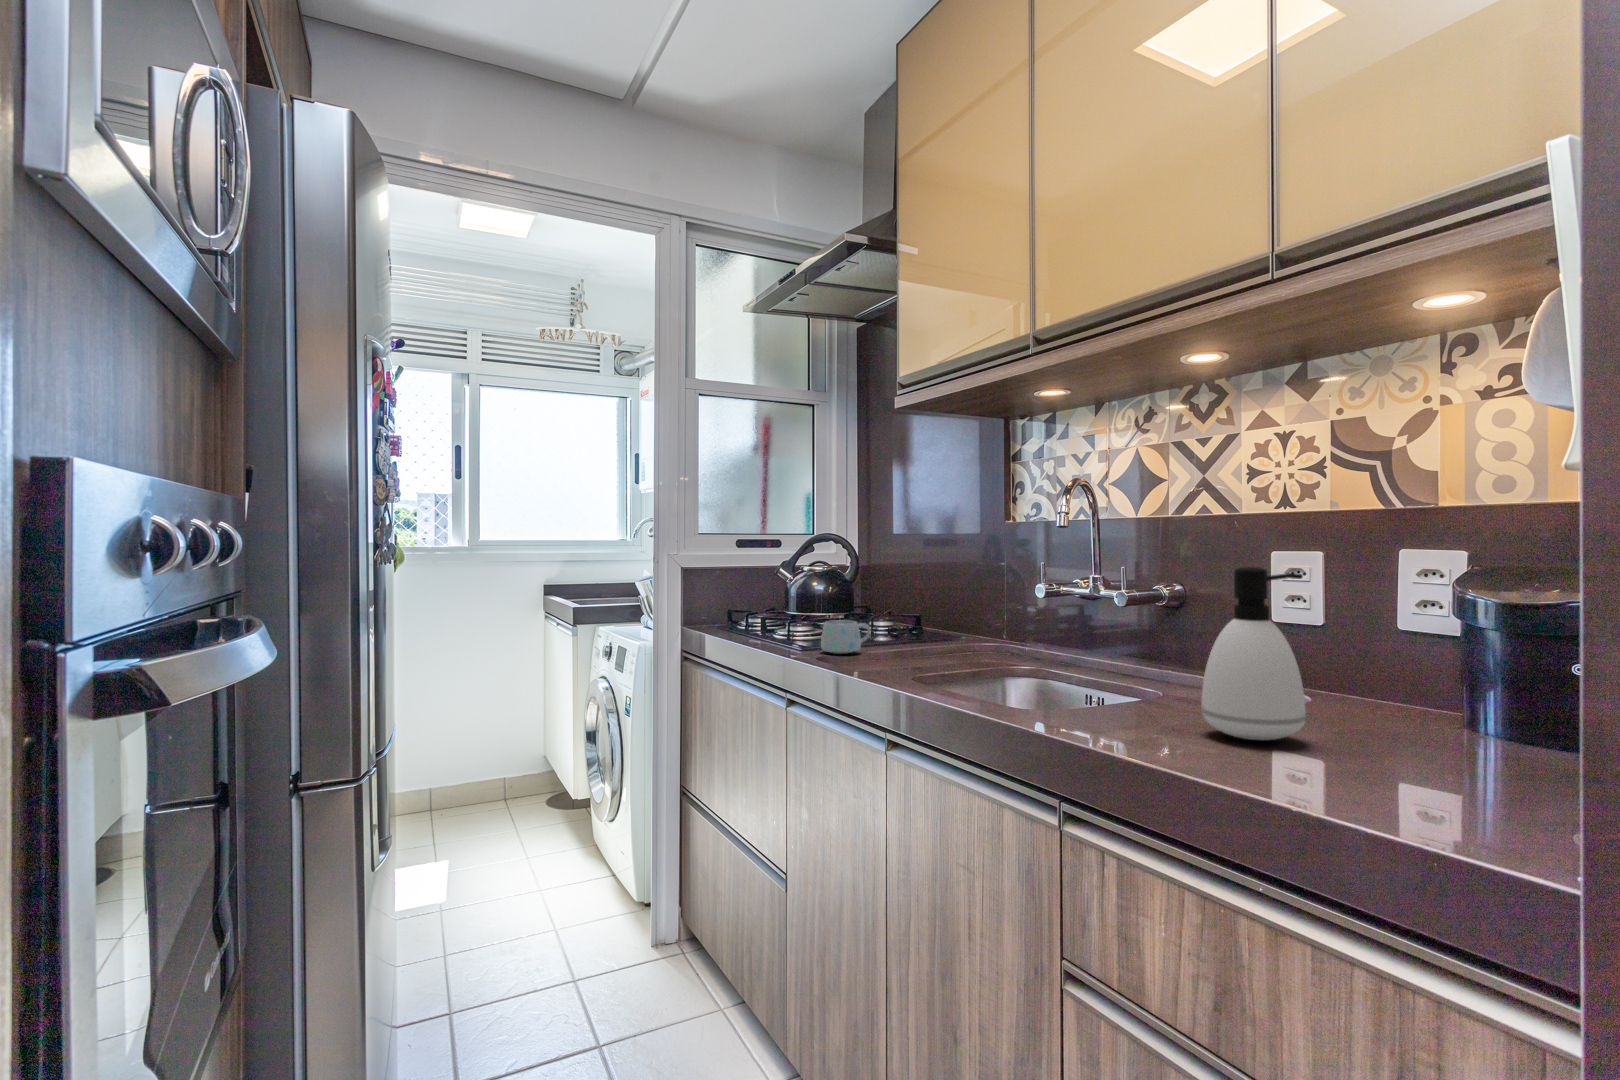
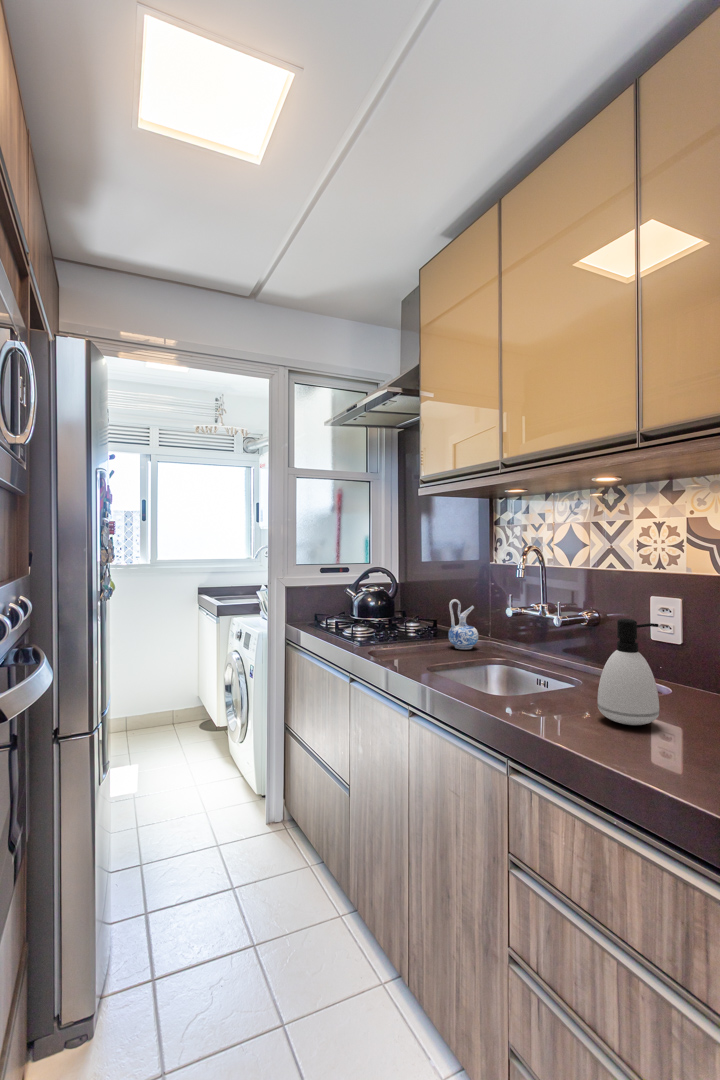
ceramic pitcher: none [942,574,990,653] -> present [448,599,478,649]
mug: present [821,620,871,654] -> none [372,628,404,650]

